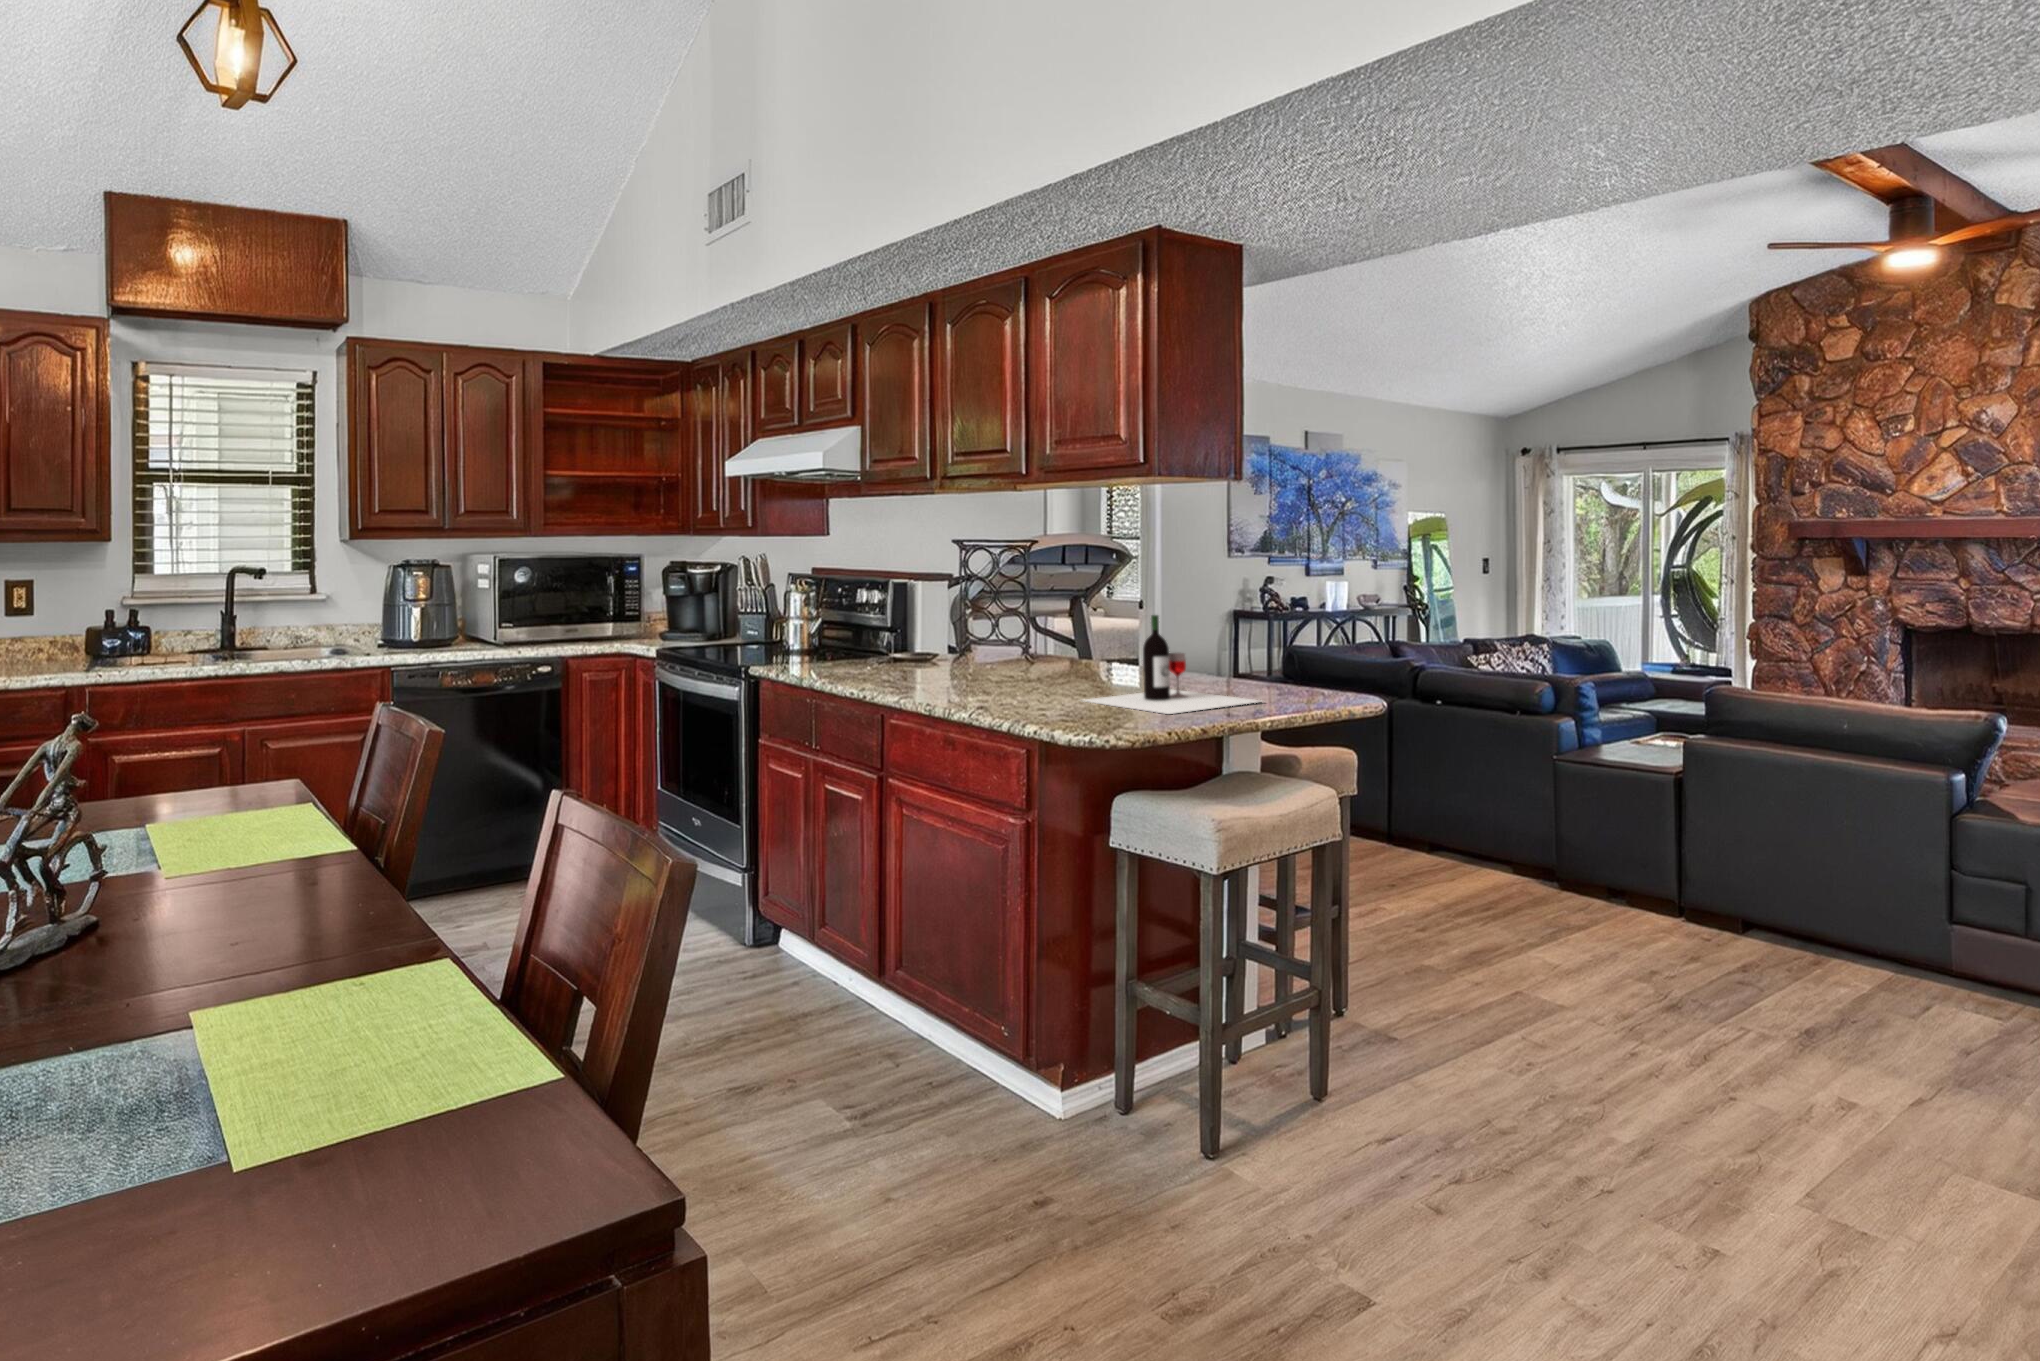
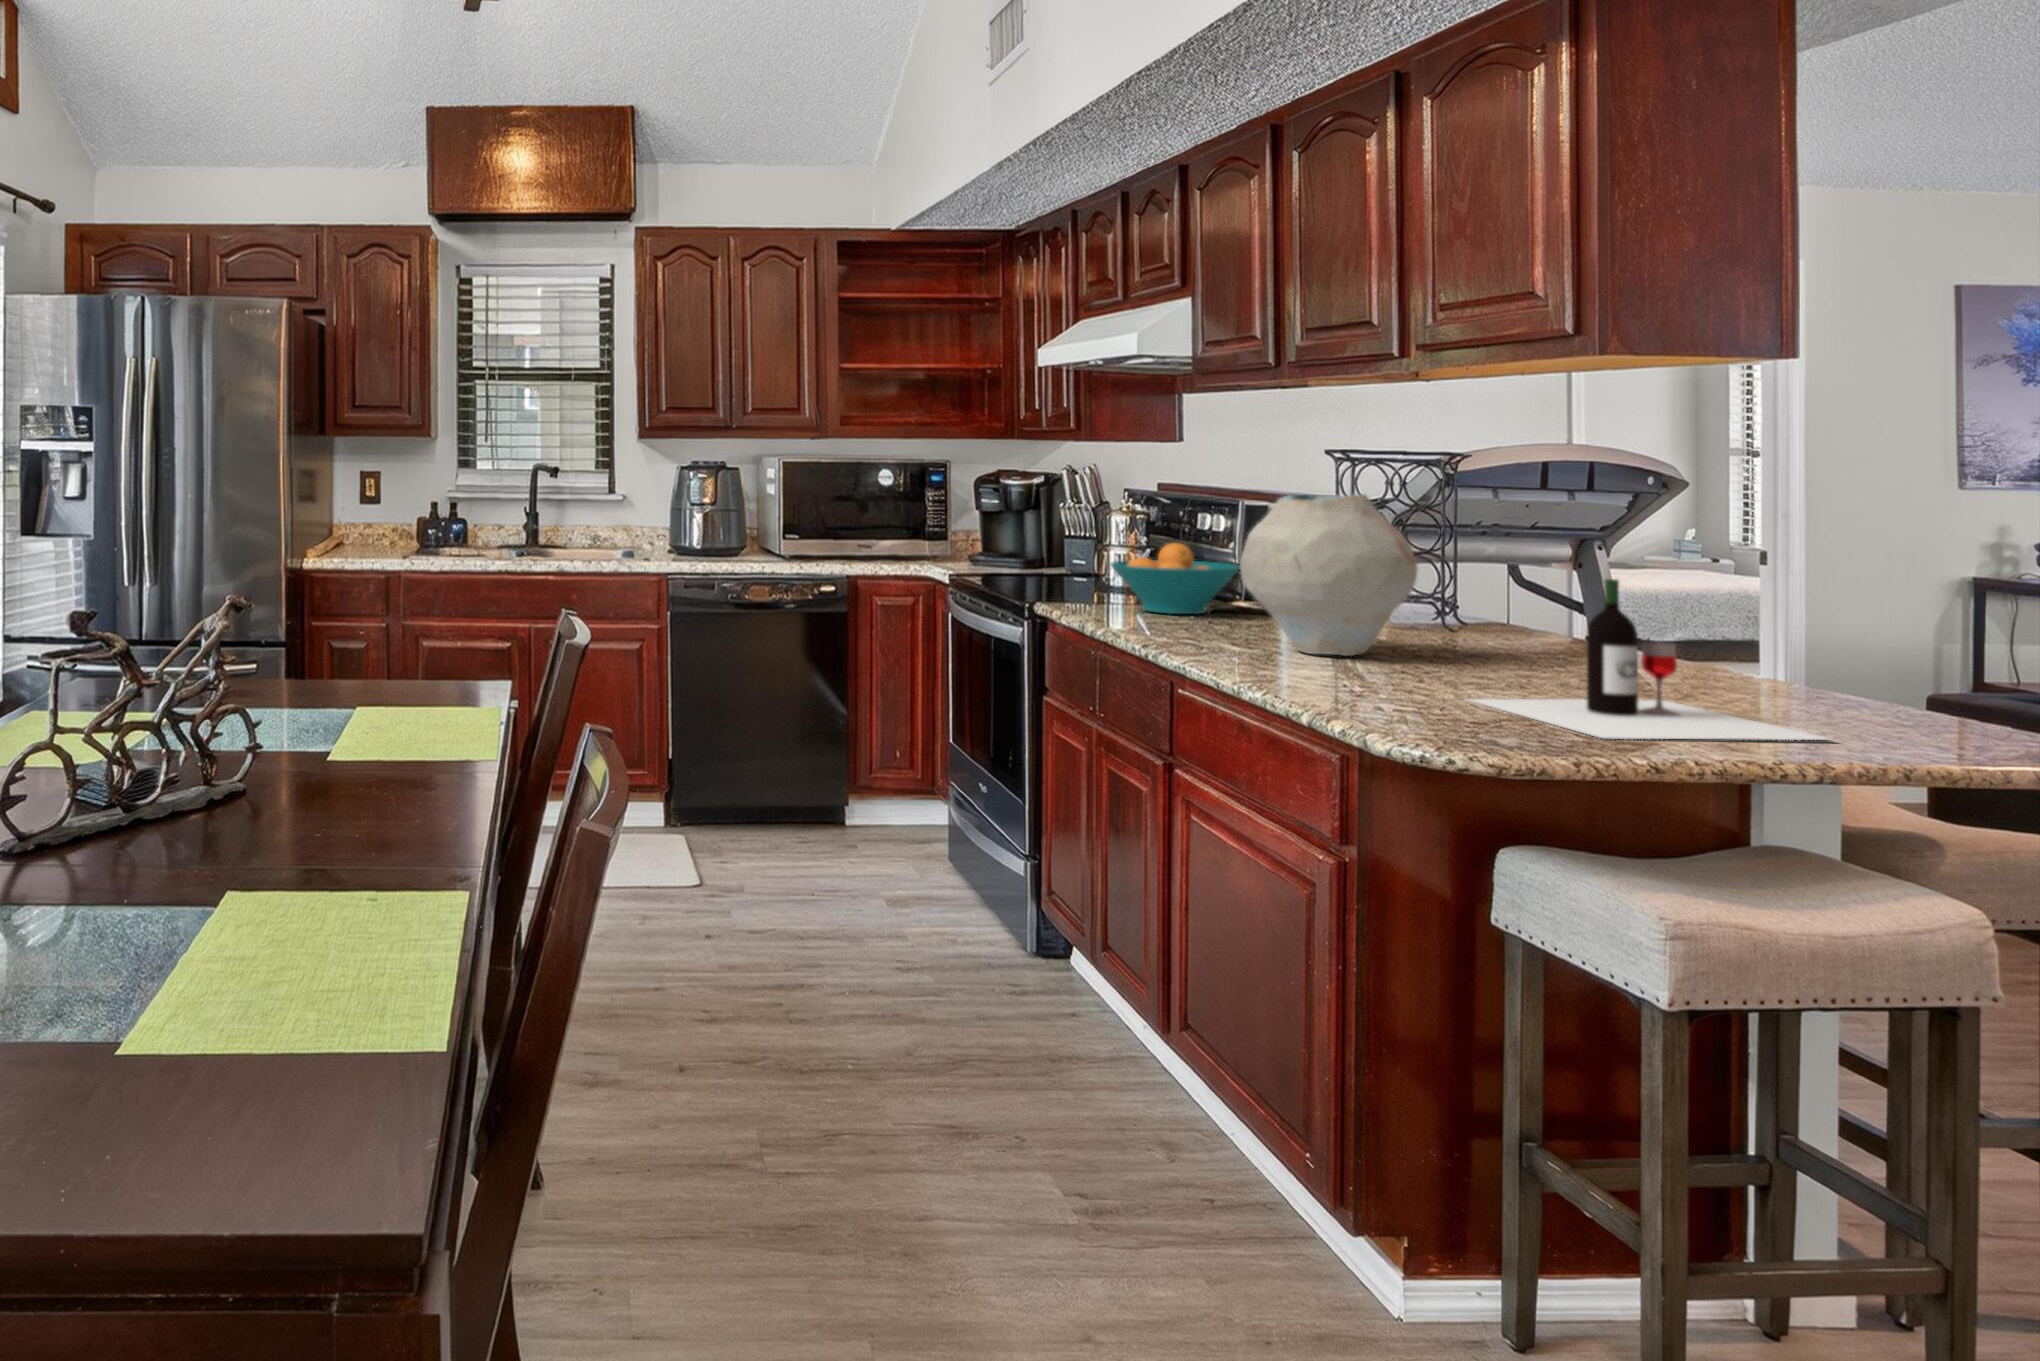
vase: none [919,568,1028,682] -> present [1240,494,1418,656]
fruit bowl: none [806,610,896,664] -> present [1111,543,1240,614]

